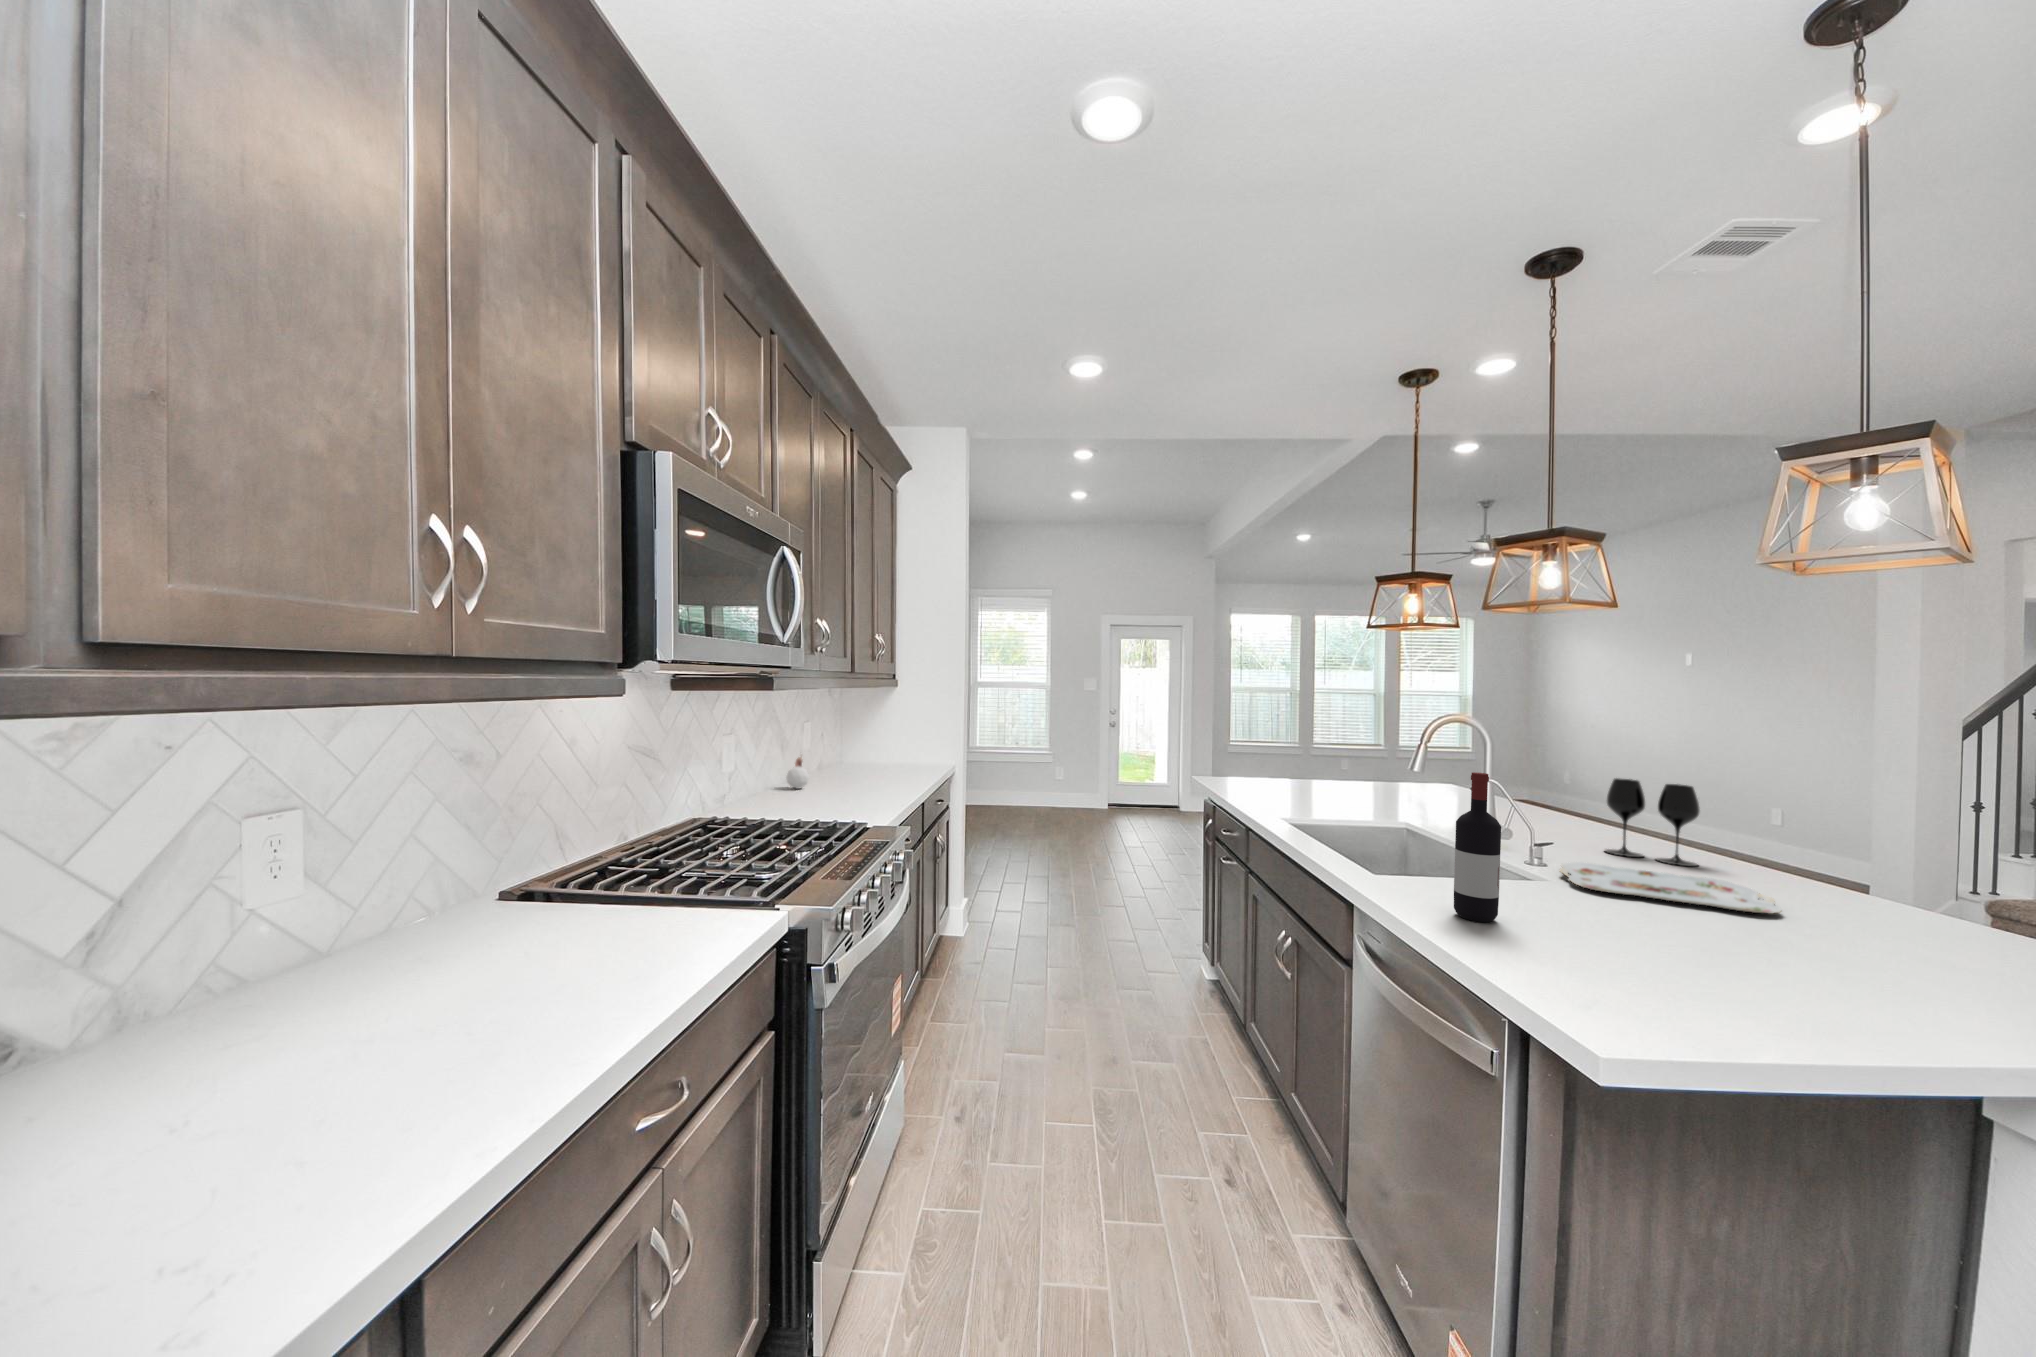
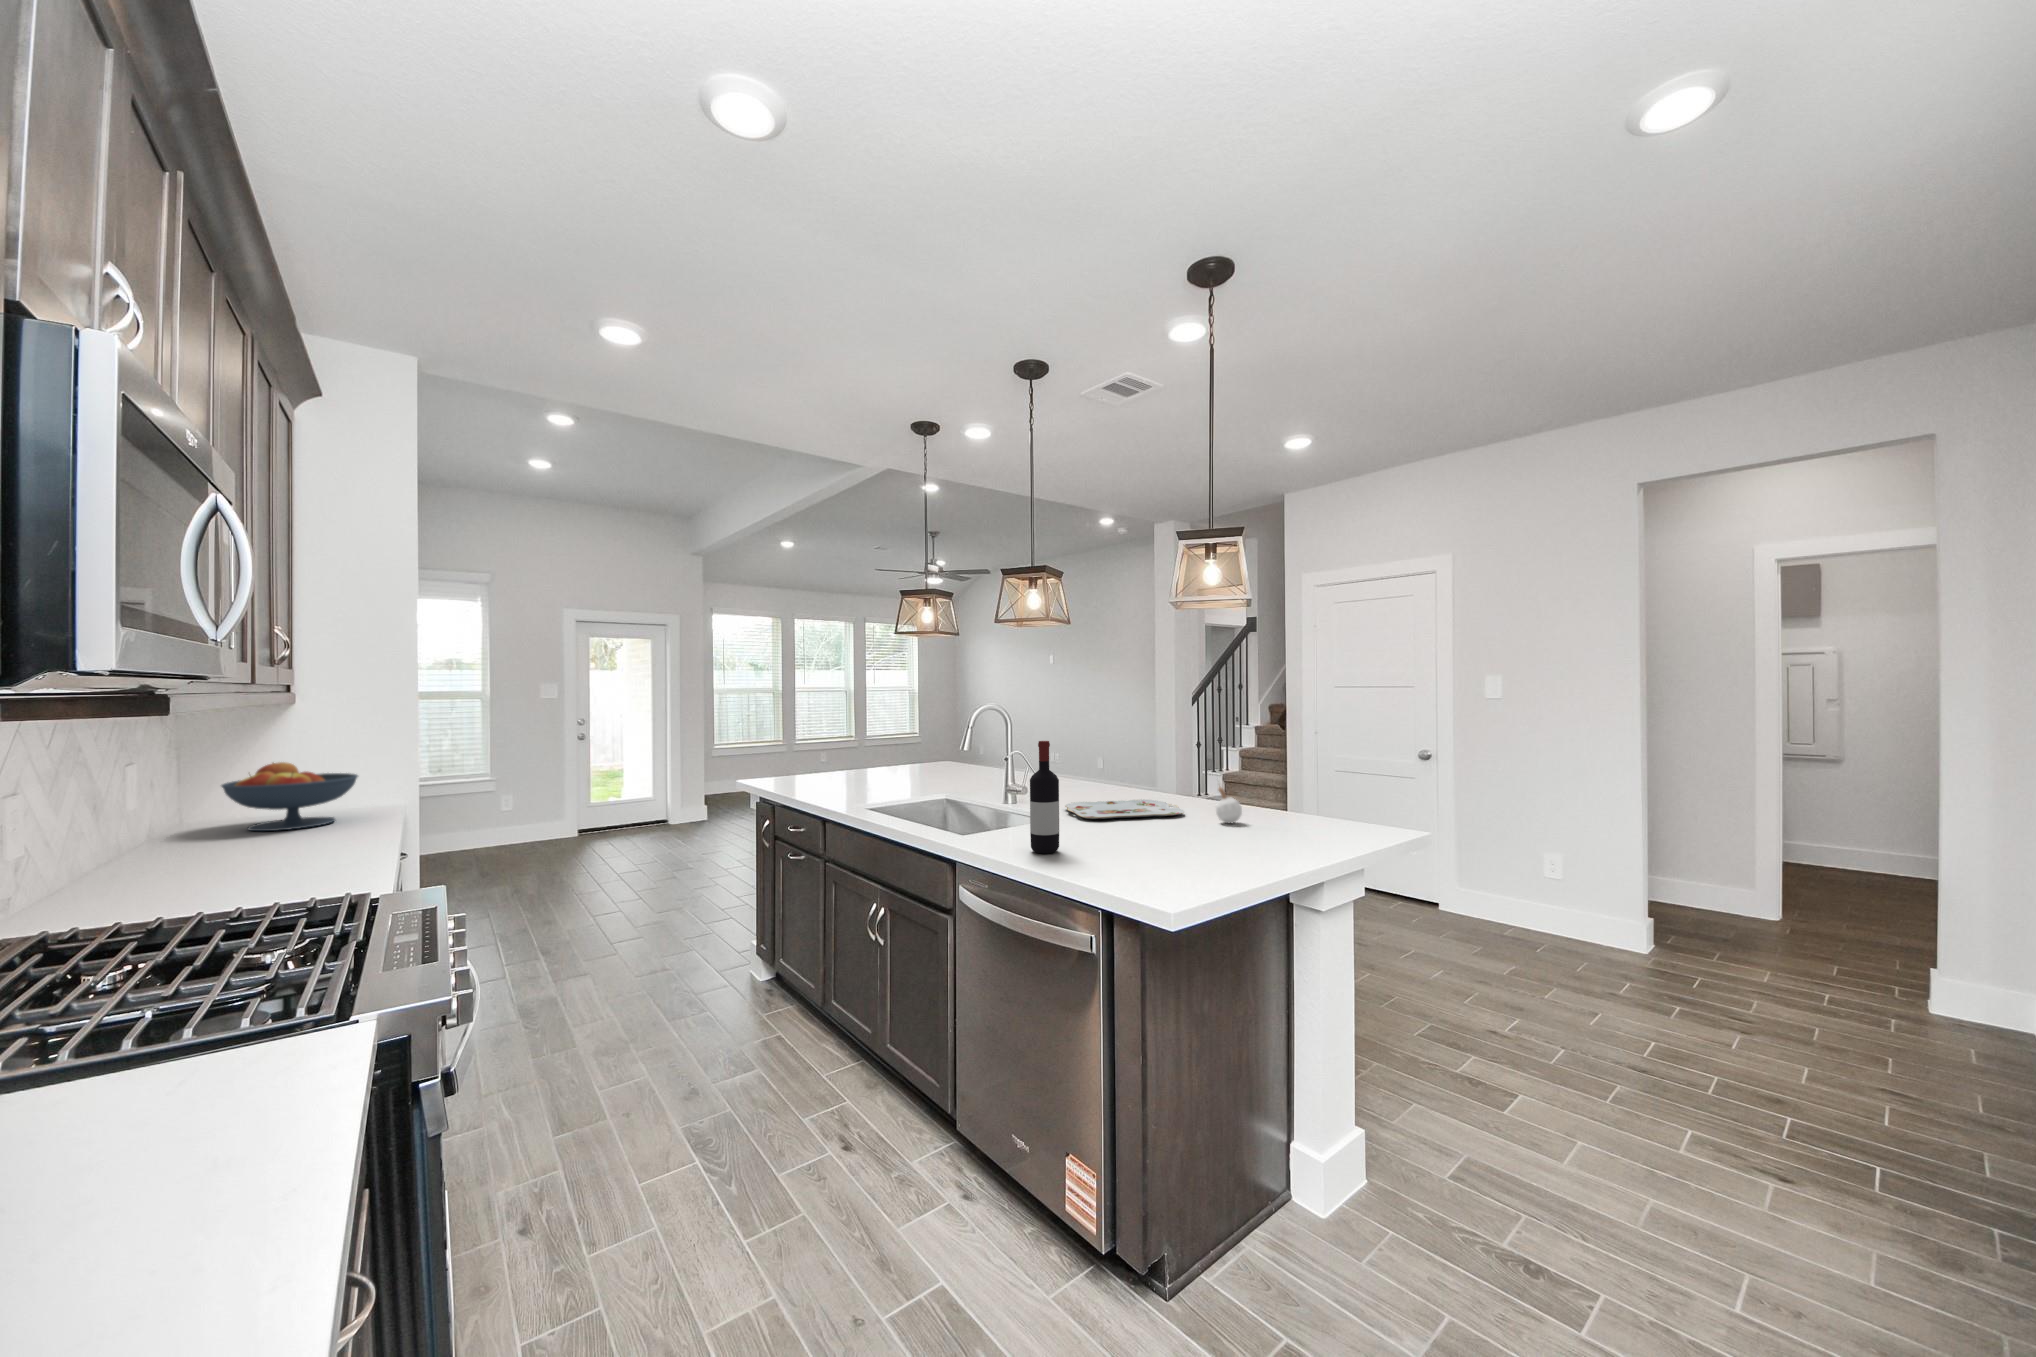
fruit bowl: none [845,723,916,771] -> present [222,762,358,831]
candle: present [786,757,809,789] -> present [1216,787,1242,823]
wine glass: present [1605,778,1700,866] -> none [1077,739,1129,795]

